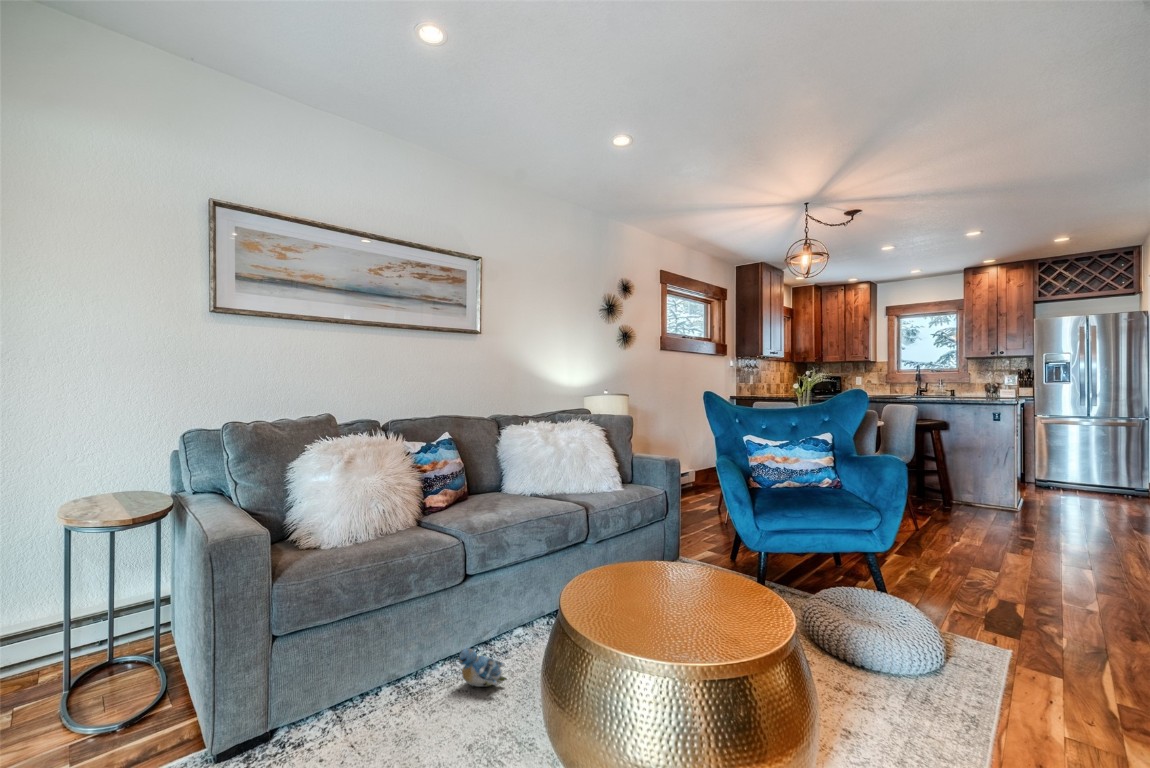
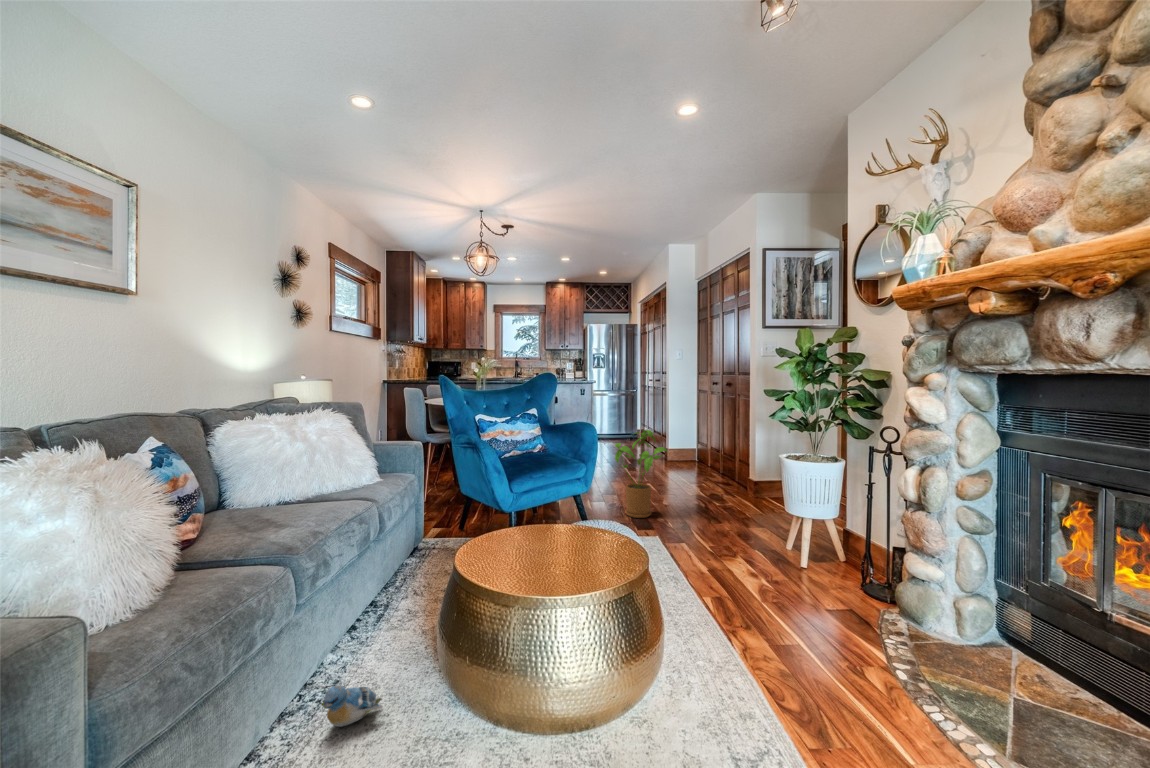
house plant: none [953,478,1065,617] -> present [615,430,667,518]

